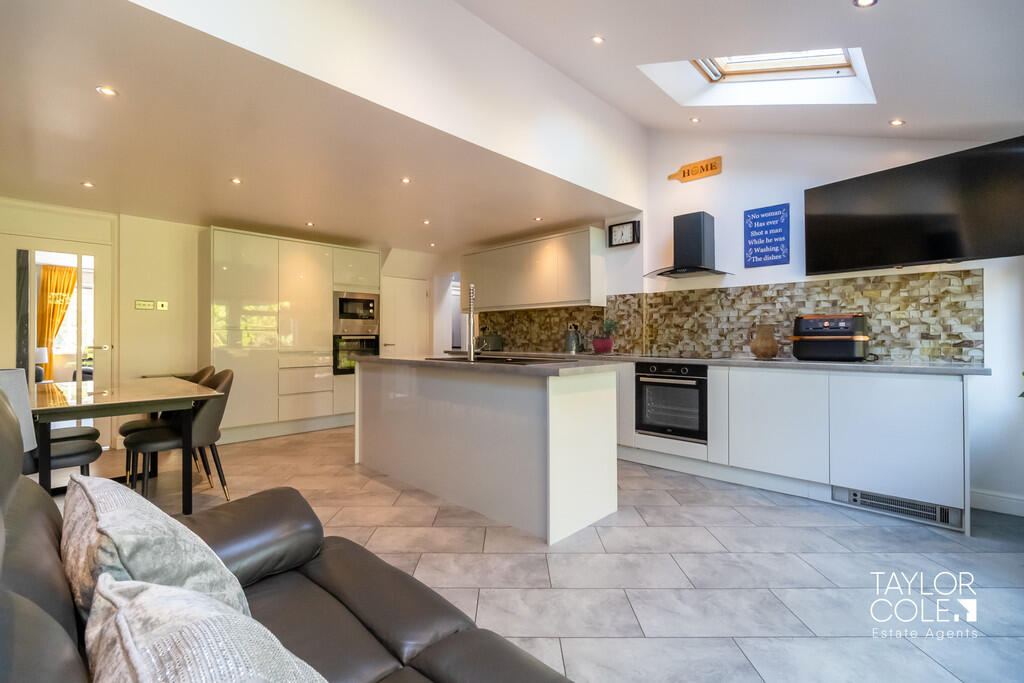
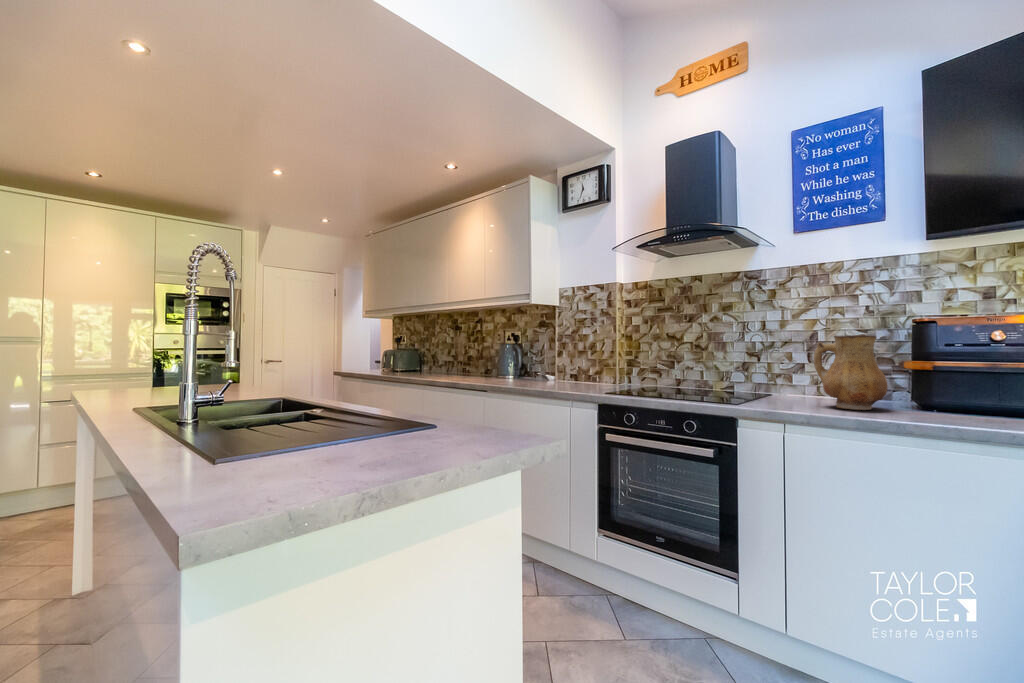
succulent plant: present [592,320,621,355] -> none [518,322,585,387]

